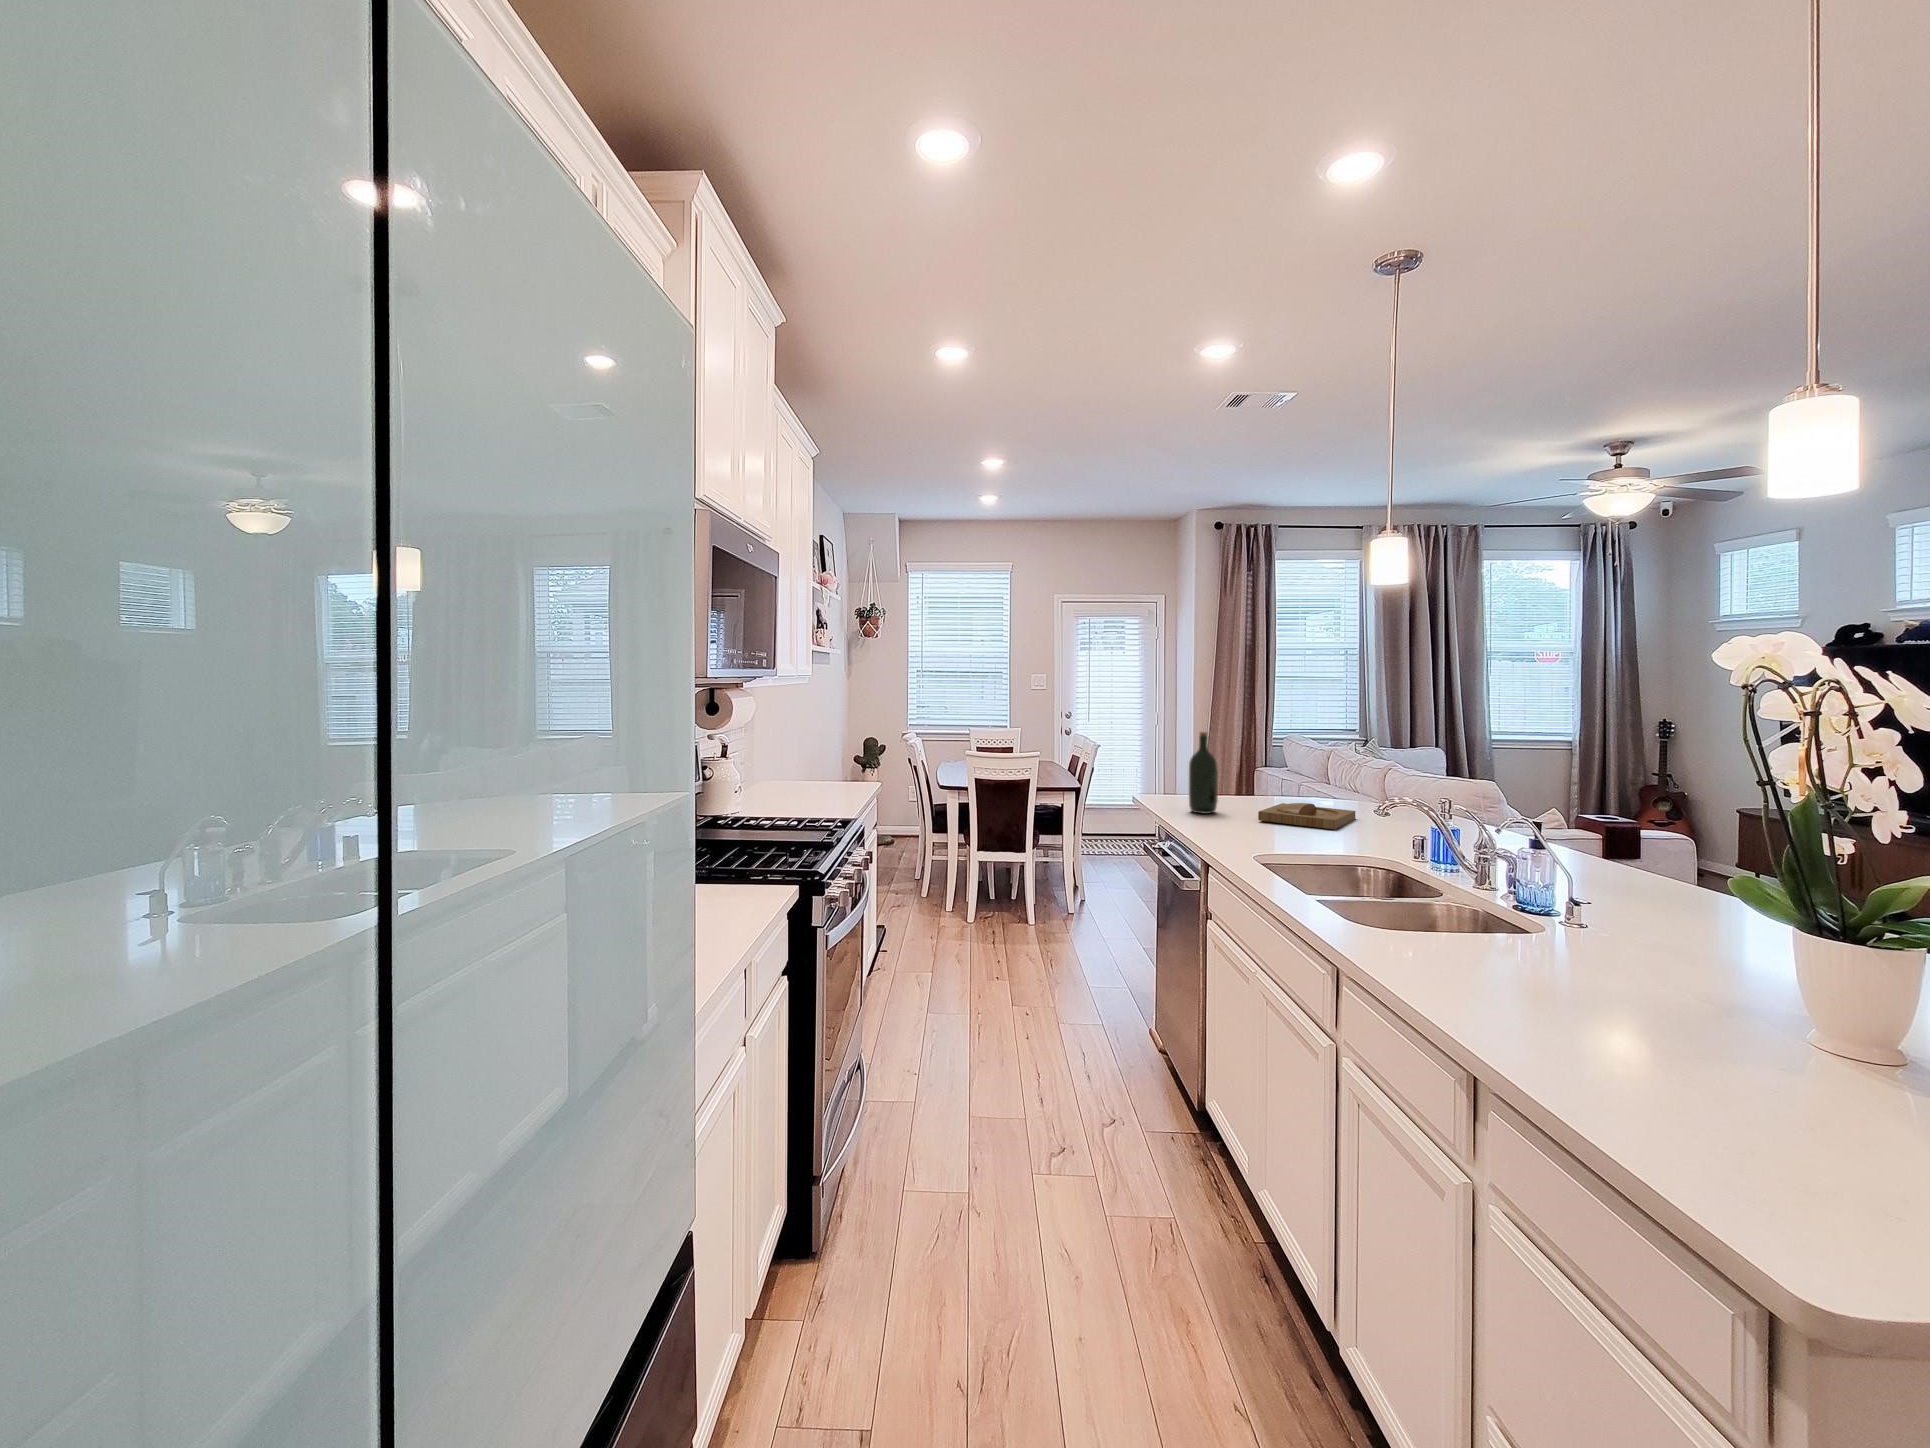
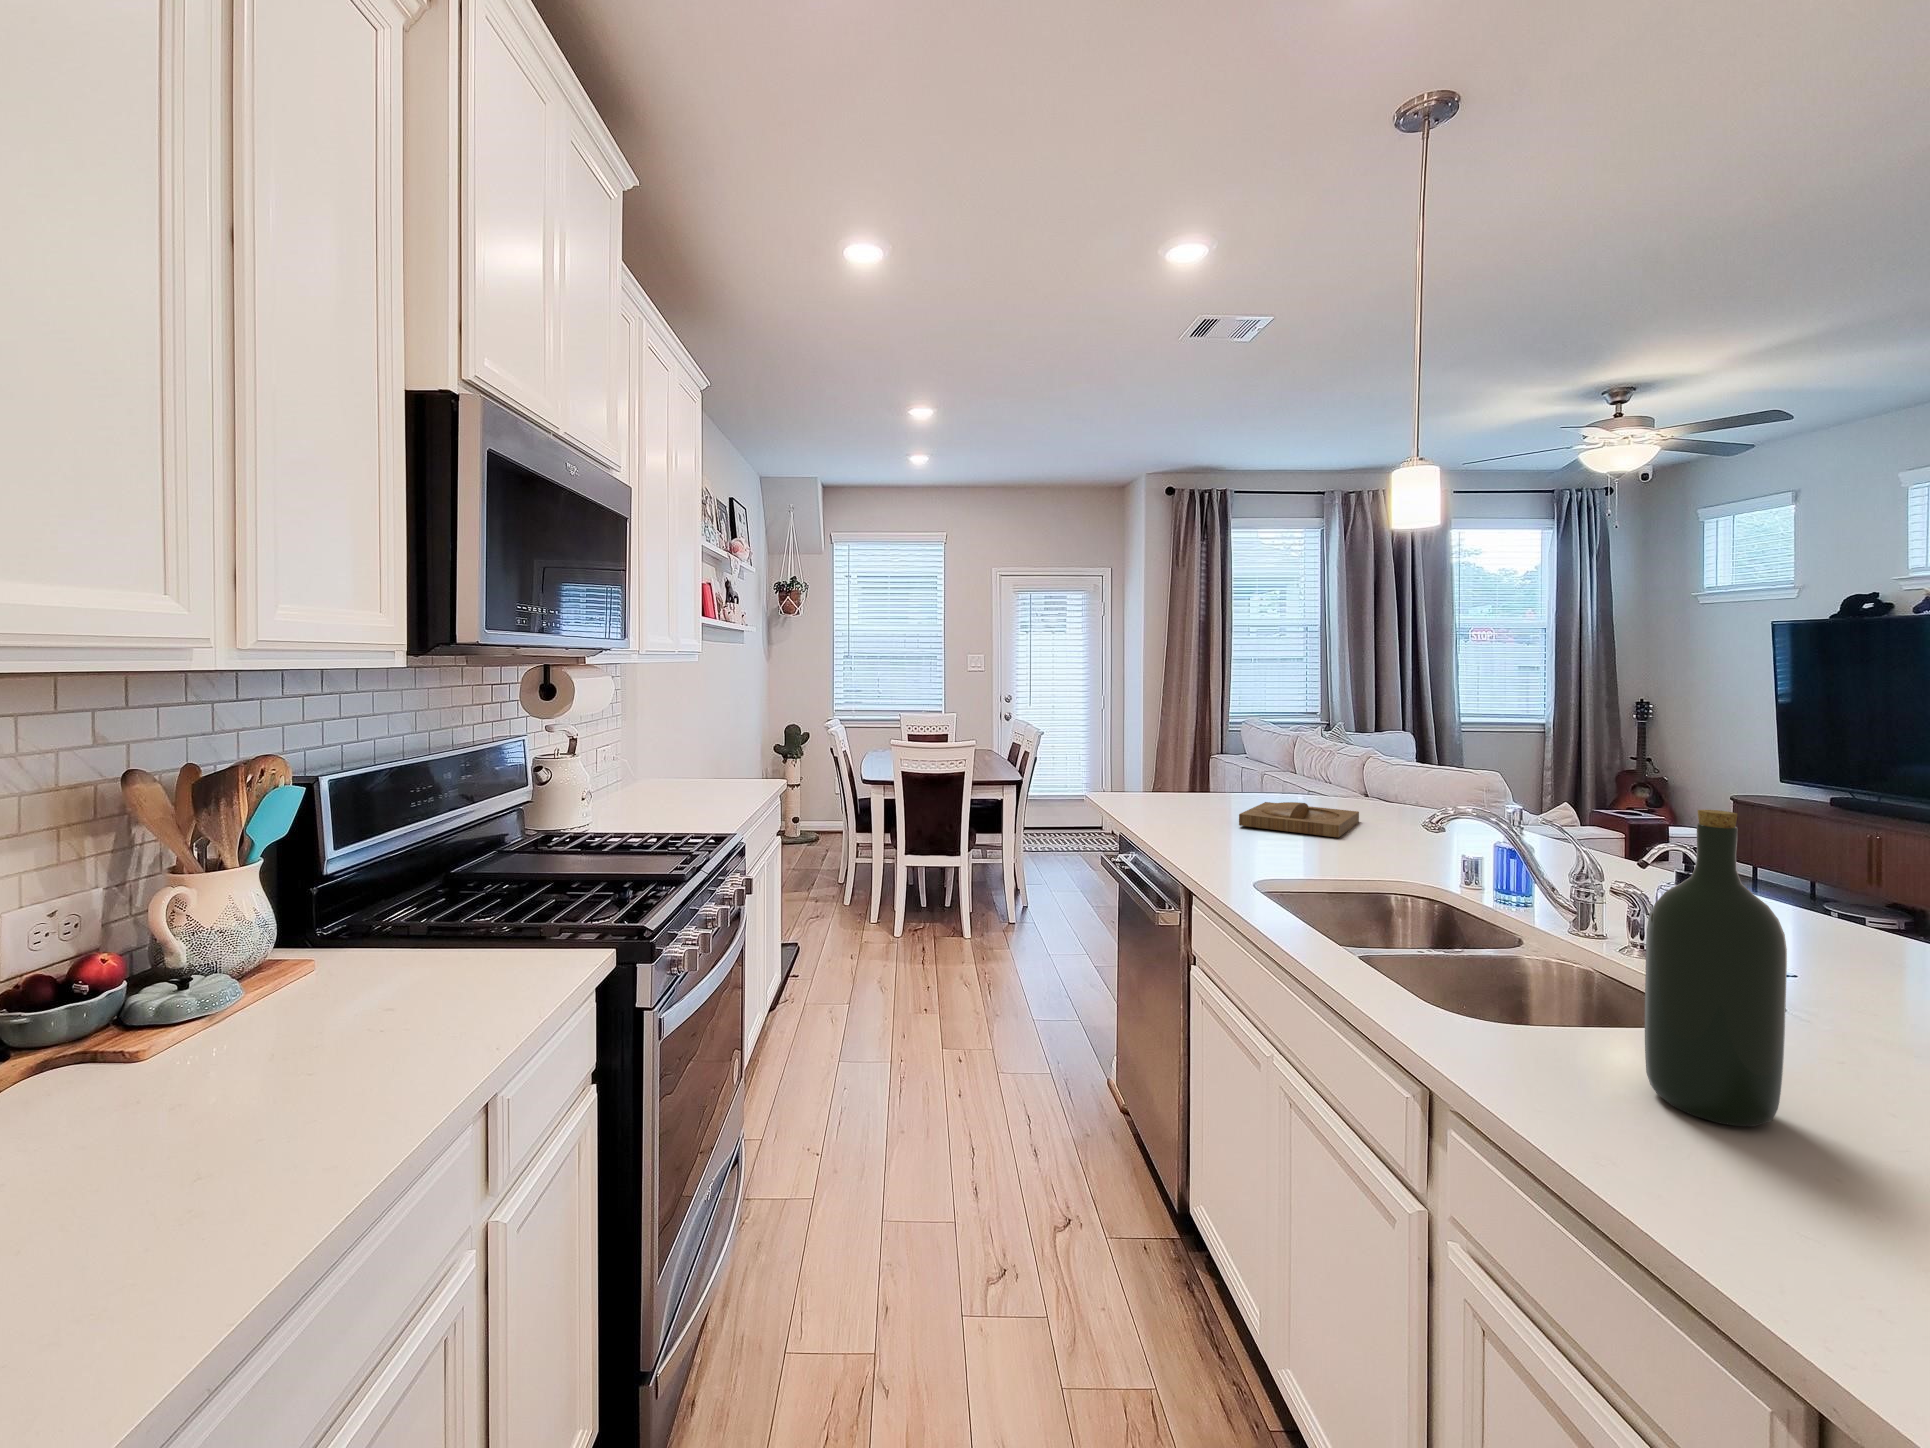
wine bottle: present [1189,732,1218,814] -> present [1645,810,1787,1127]

